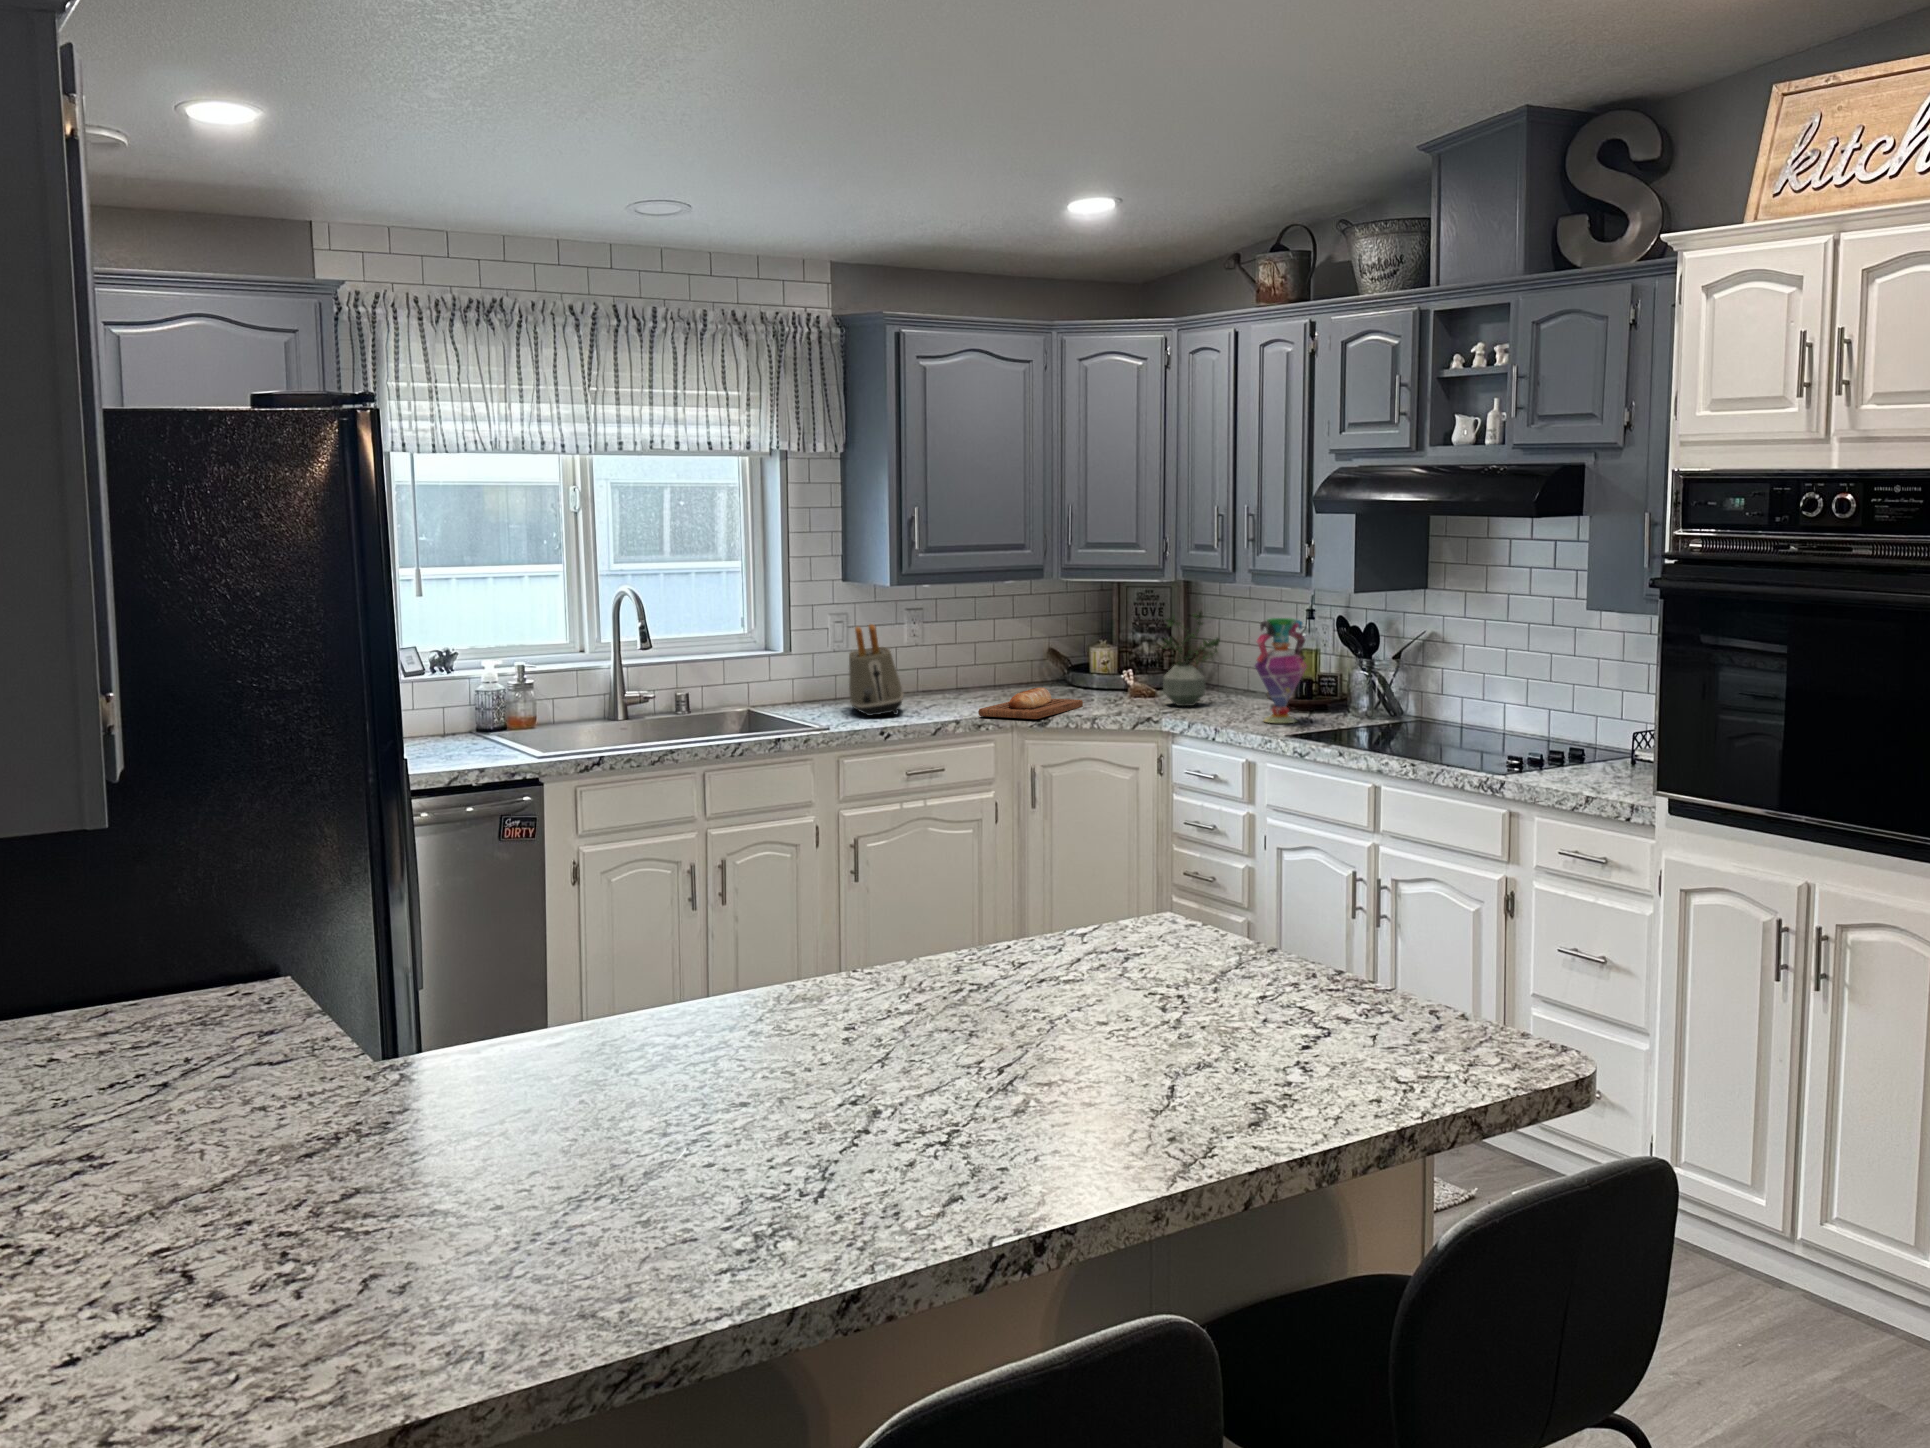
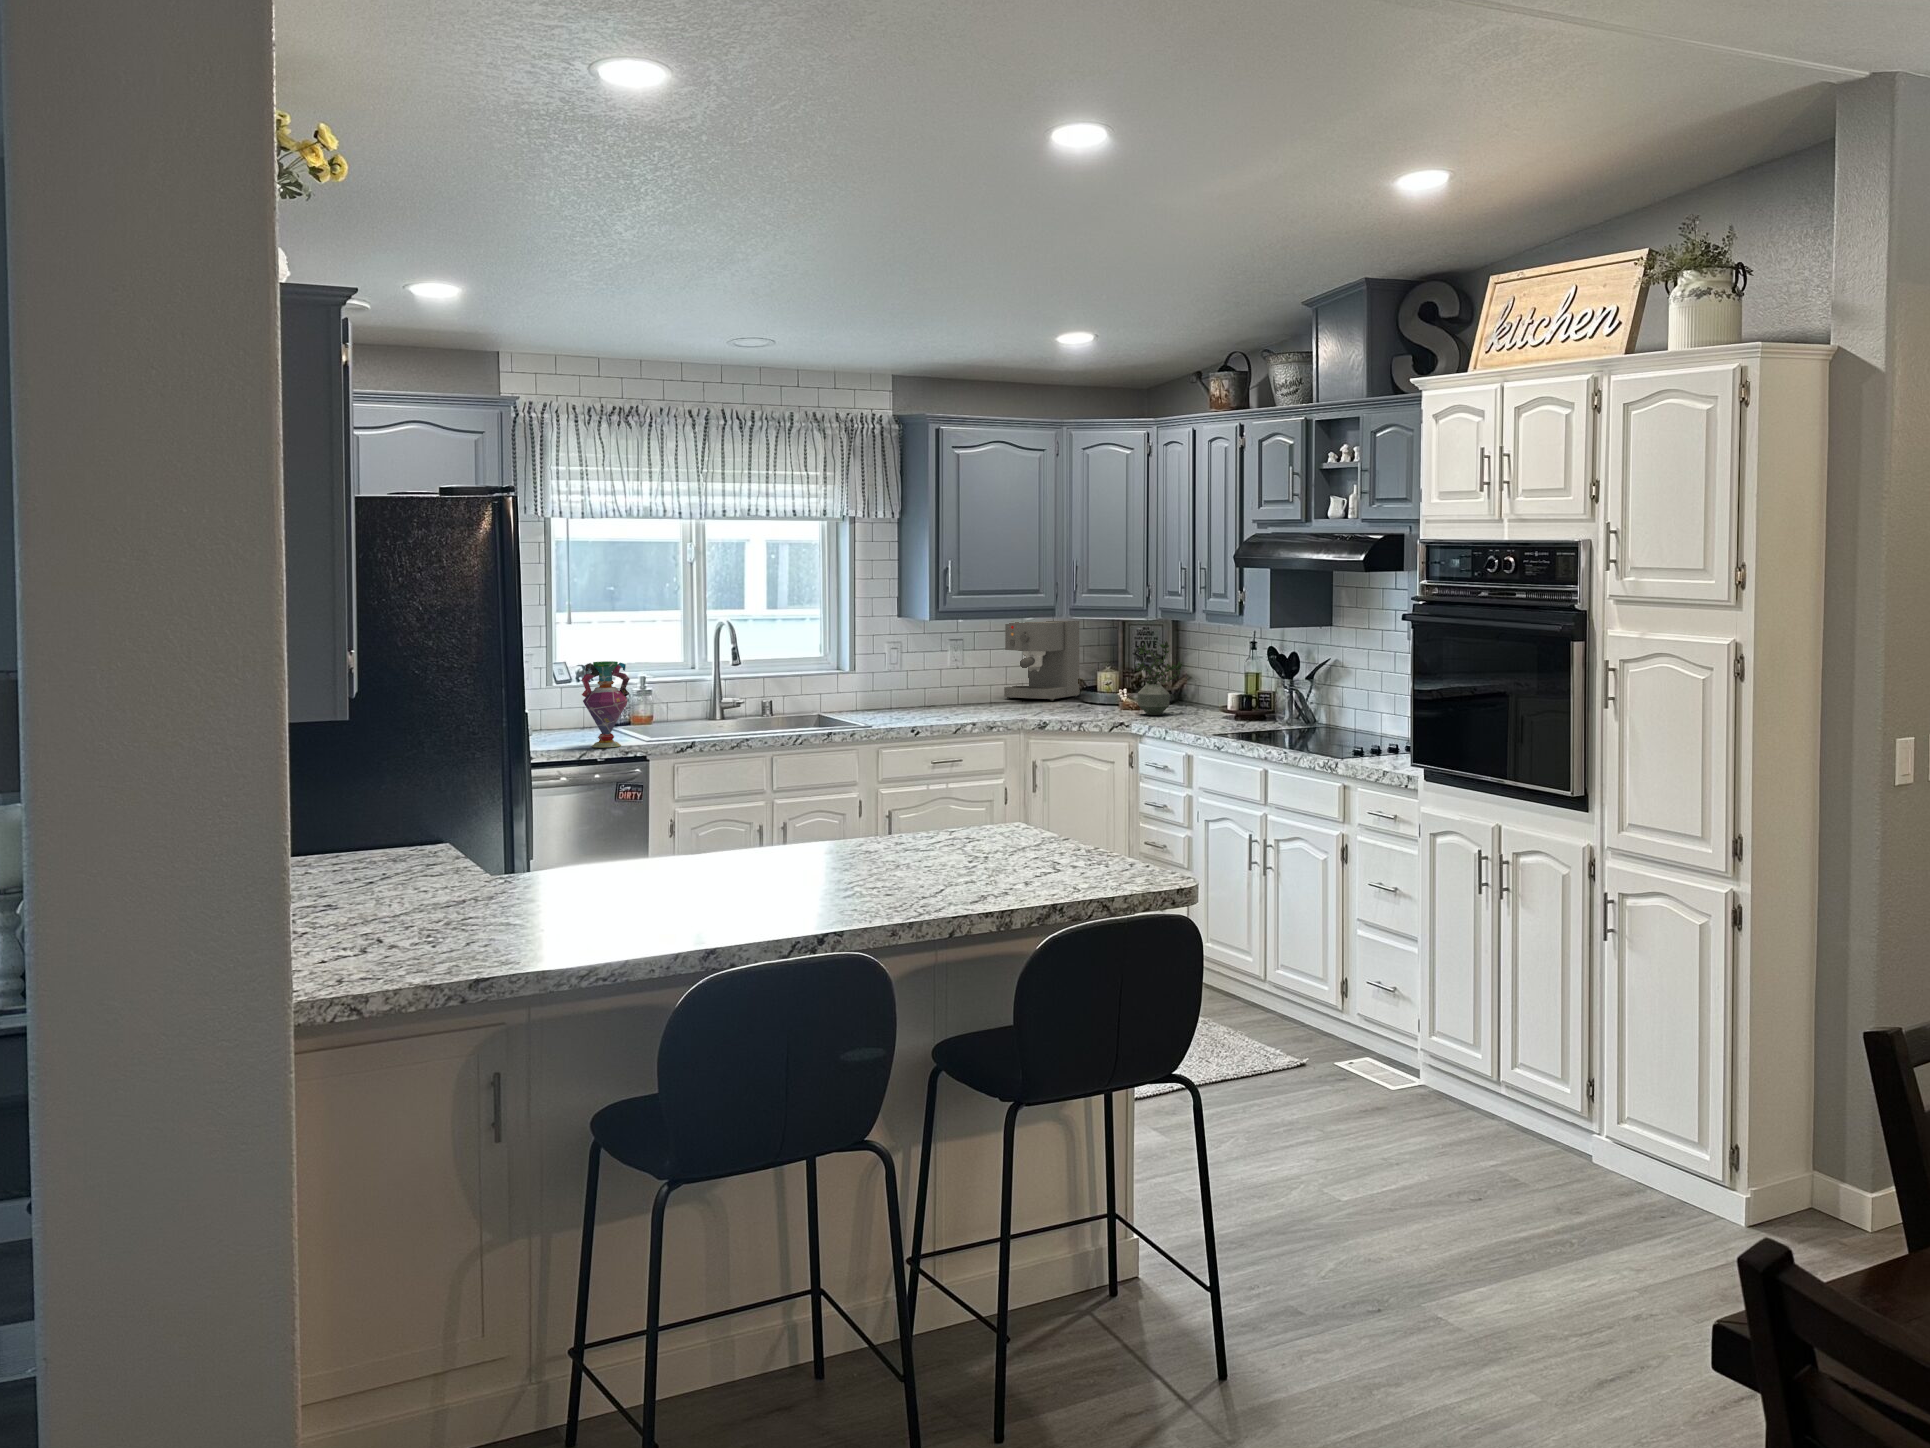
coffee maker: none [974,581,1068,685] -> present [1004,621,1079,701]
vase: present [1255,618,1307,723] -> present [581,661,630,748]
toaster: present [849,624,903,716] -> none [896,650,937,719]
bread loaf: present [978,688,1083,719] -> none [990,700,1076,723]

